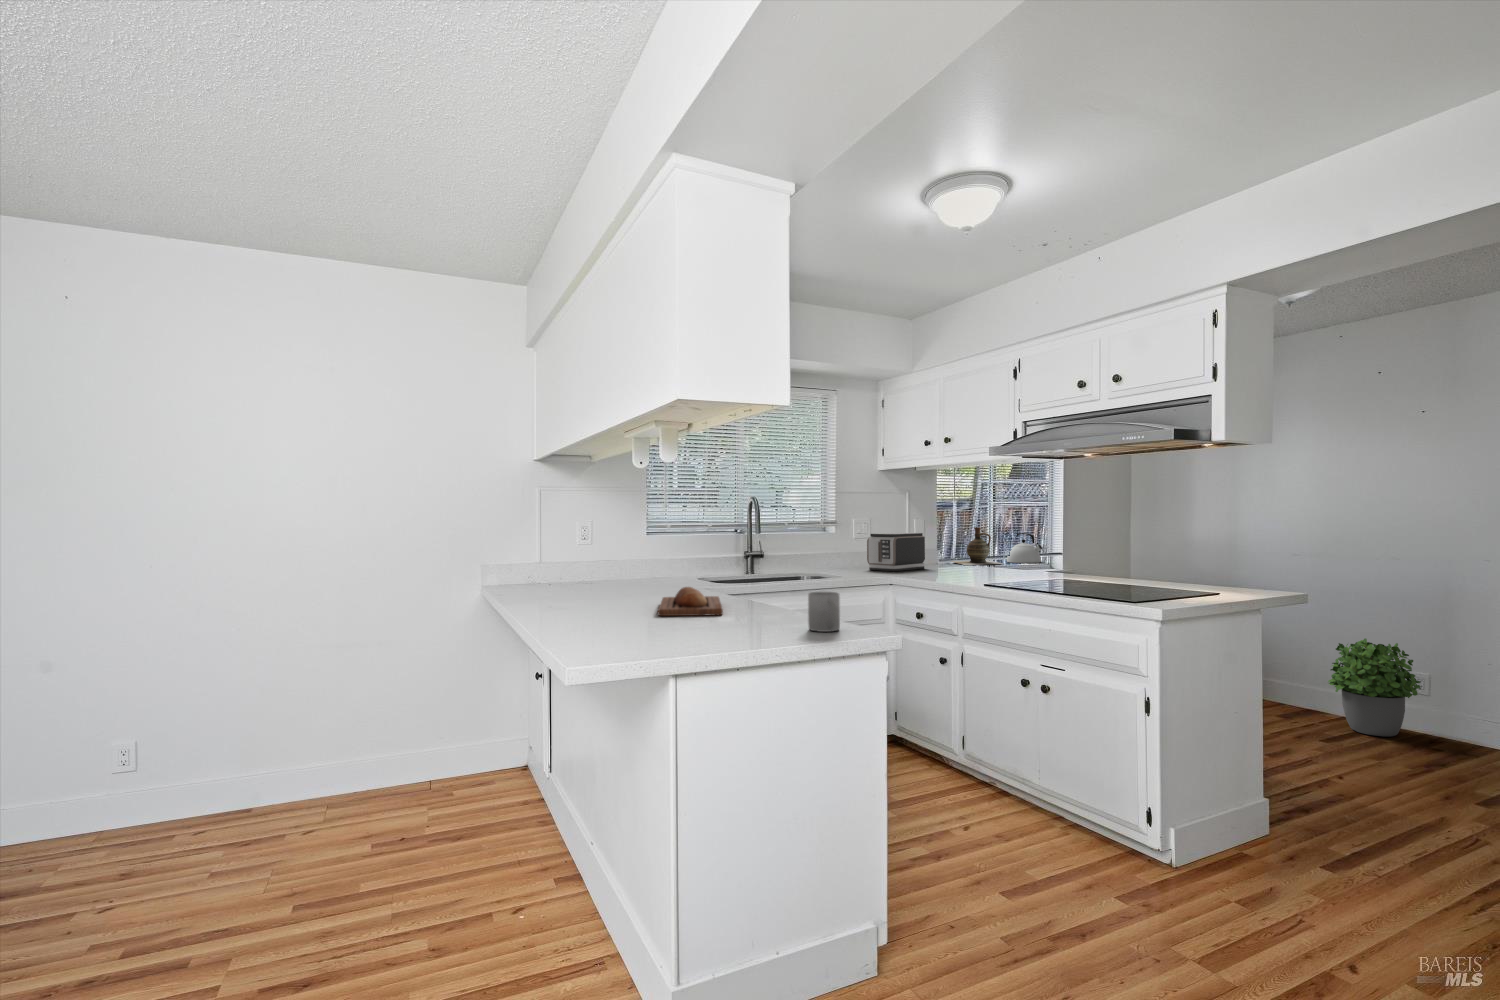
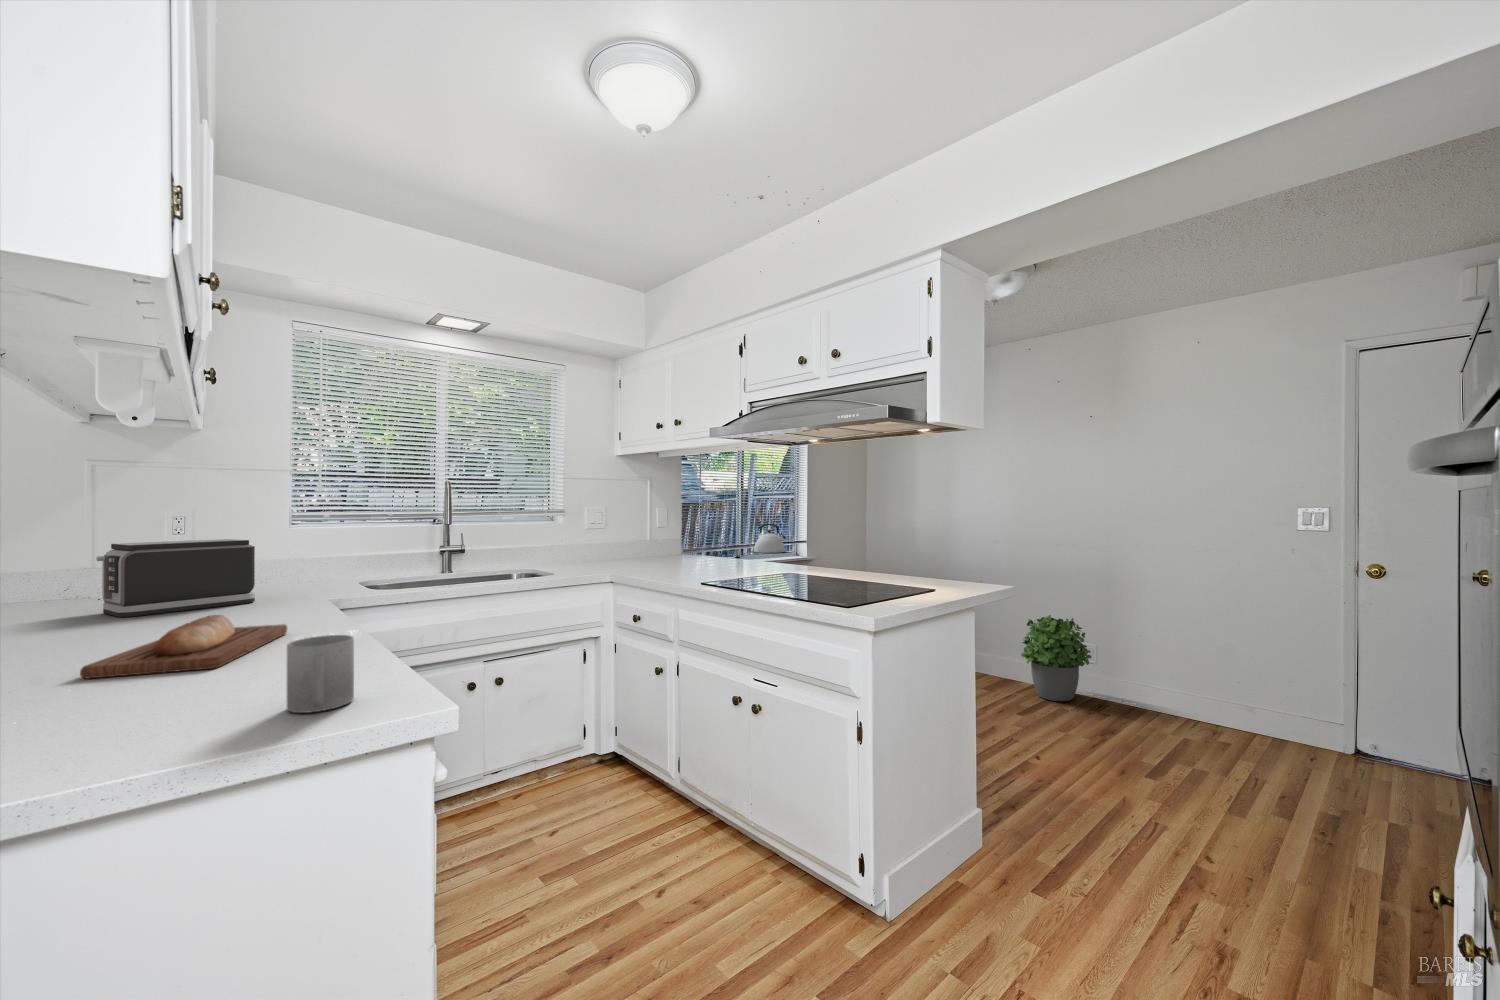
ceramic jug: present [952,527,1002,565] -> none [699,518,748,557]
toaster: present [867,533,925,571] -> present [96,539,255,617]

